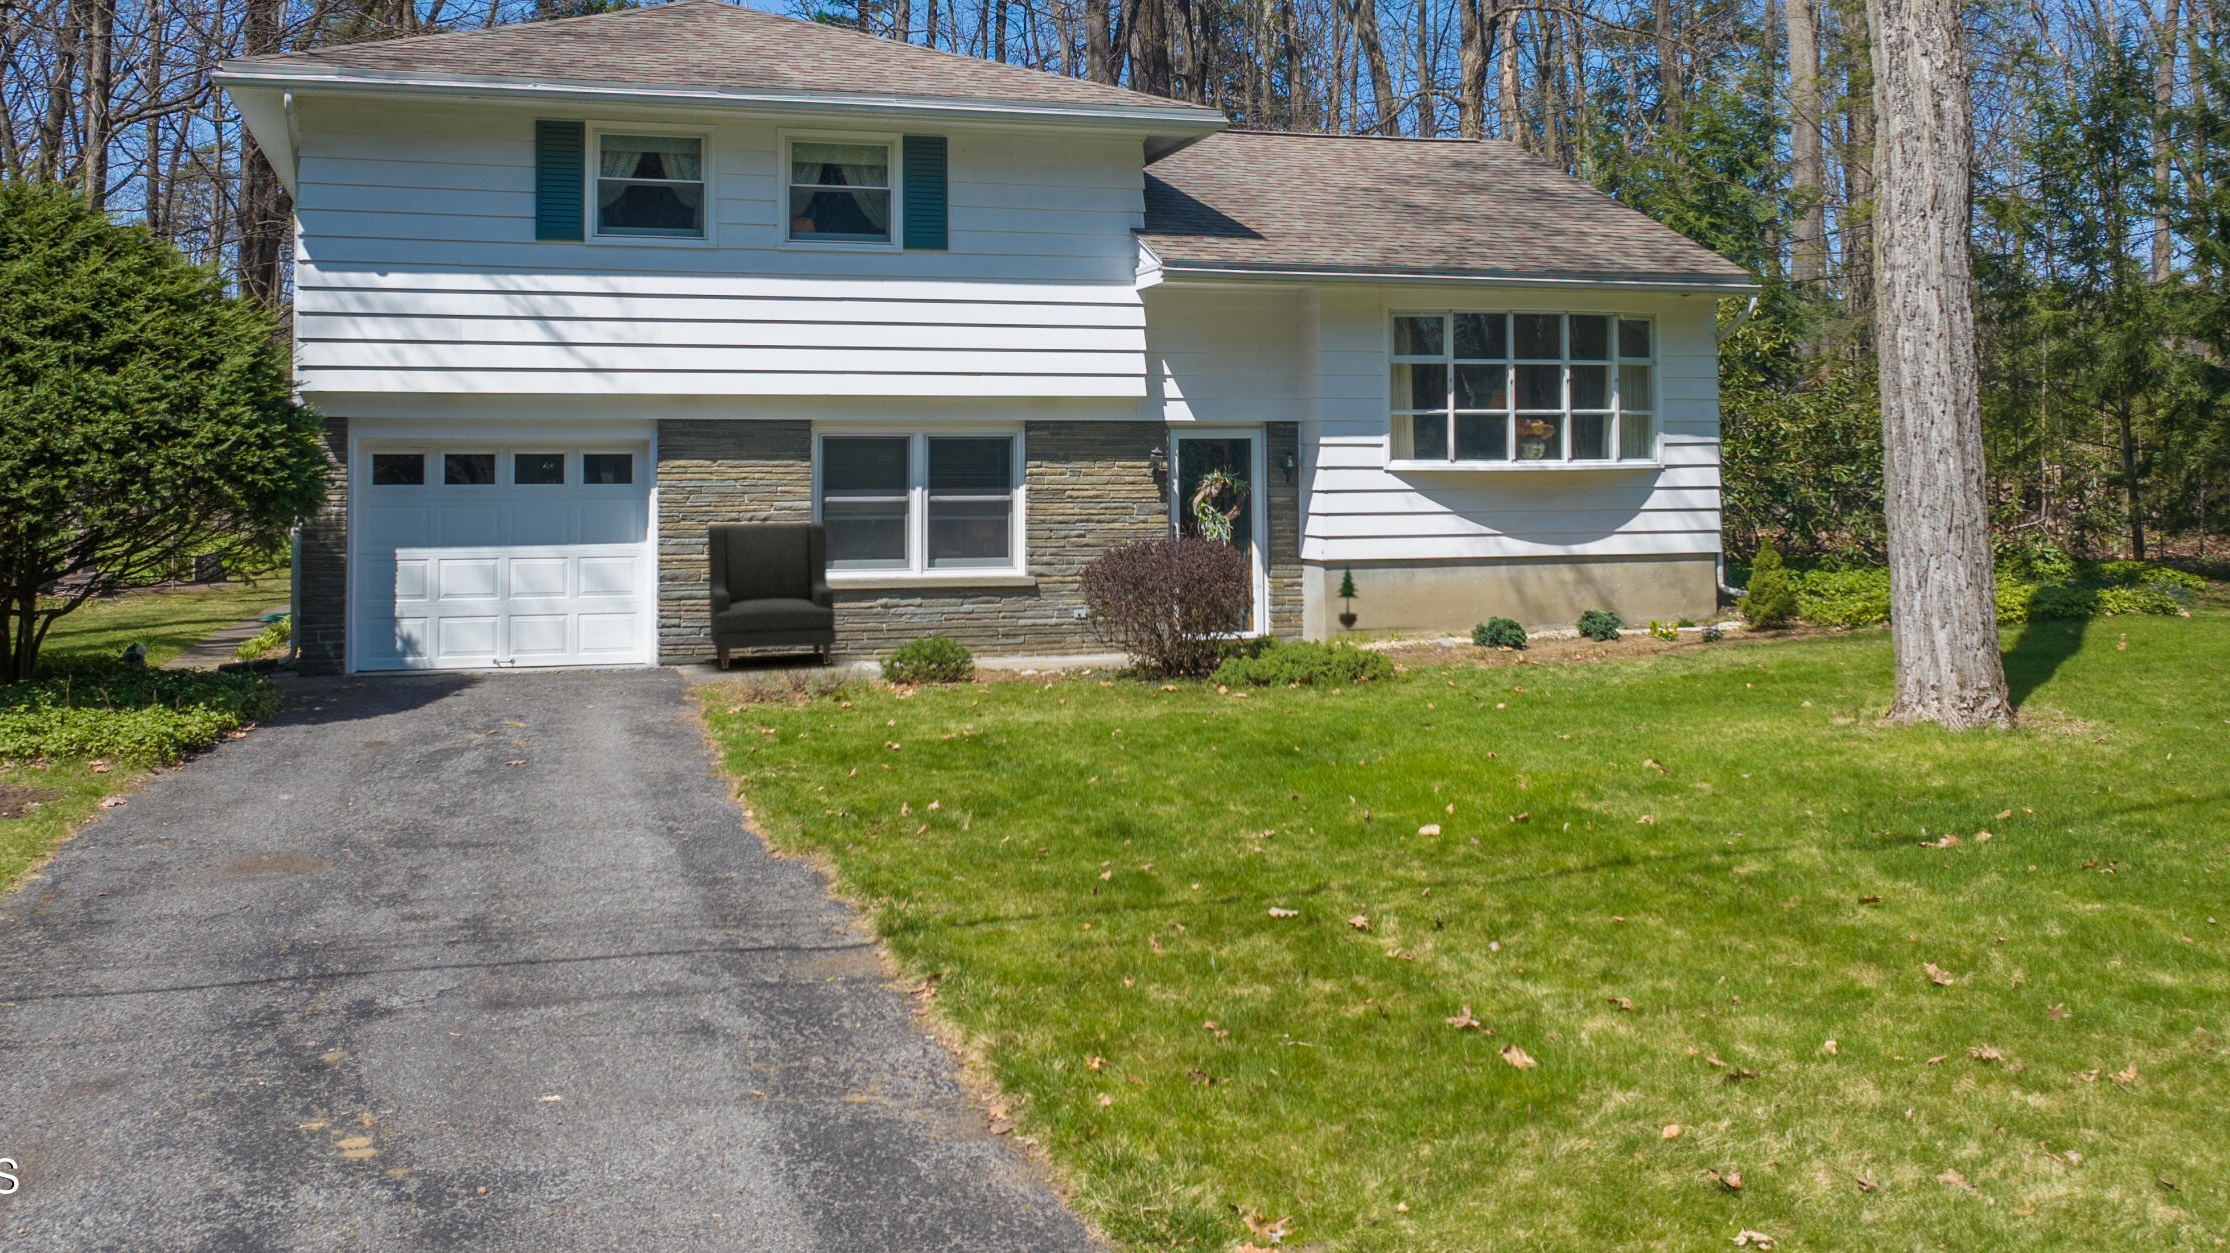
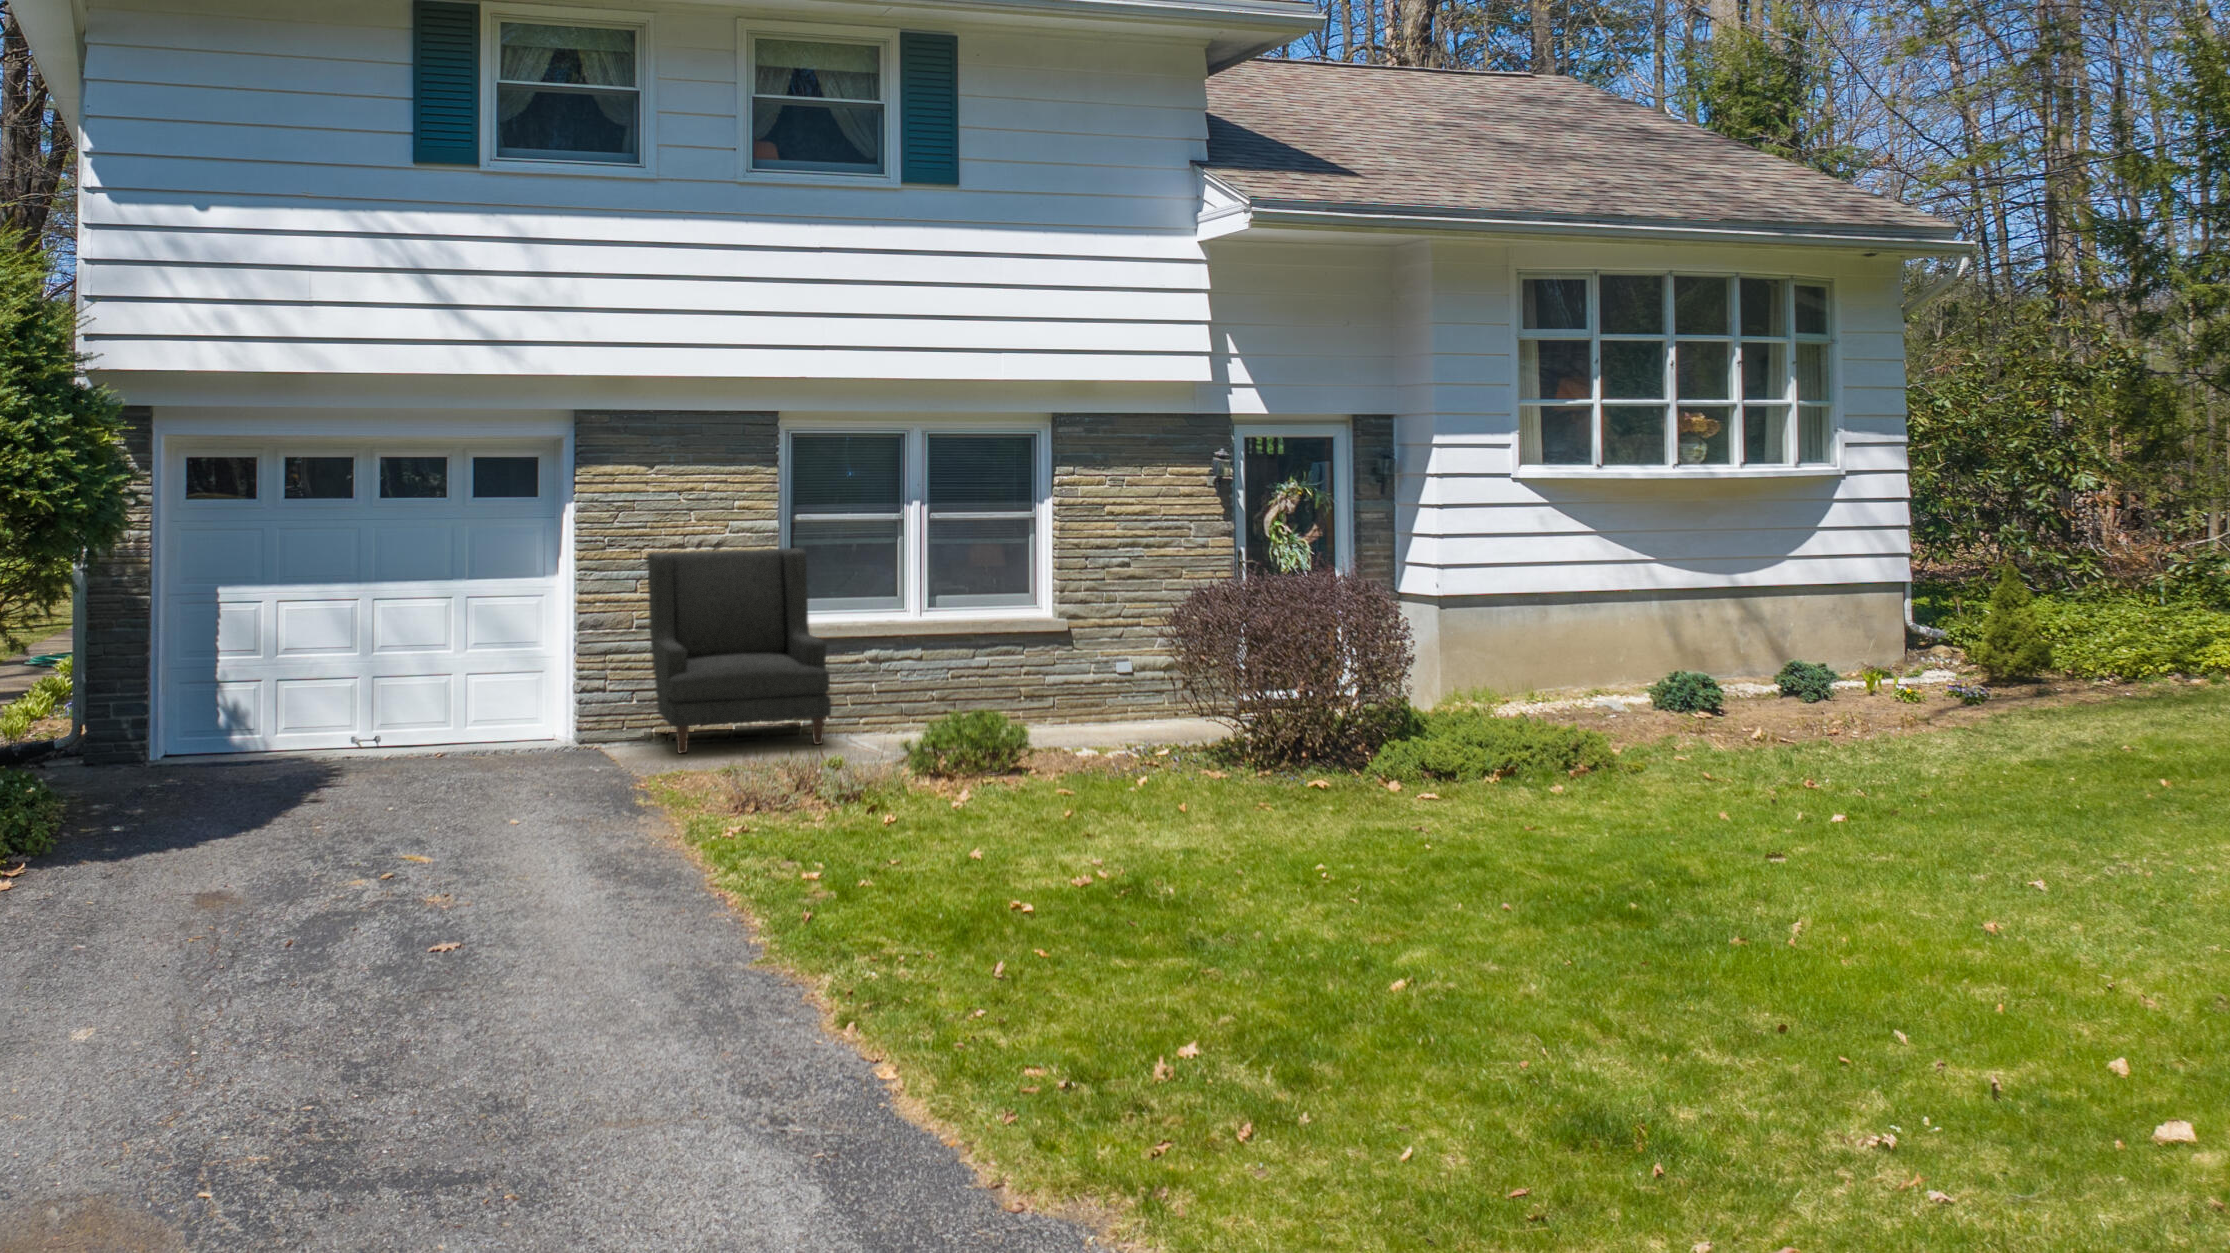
potted tree: present [1338,565,1358,629] -> none [1451,599,1483,686]

